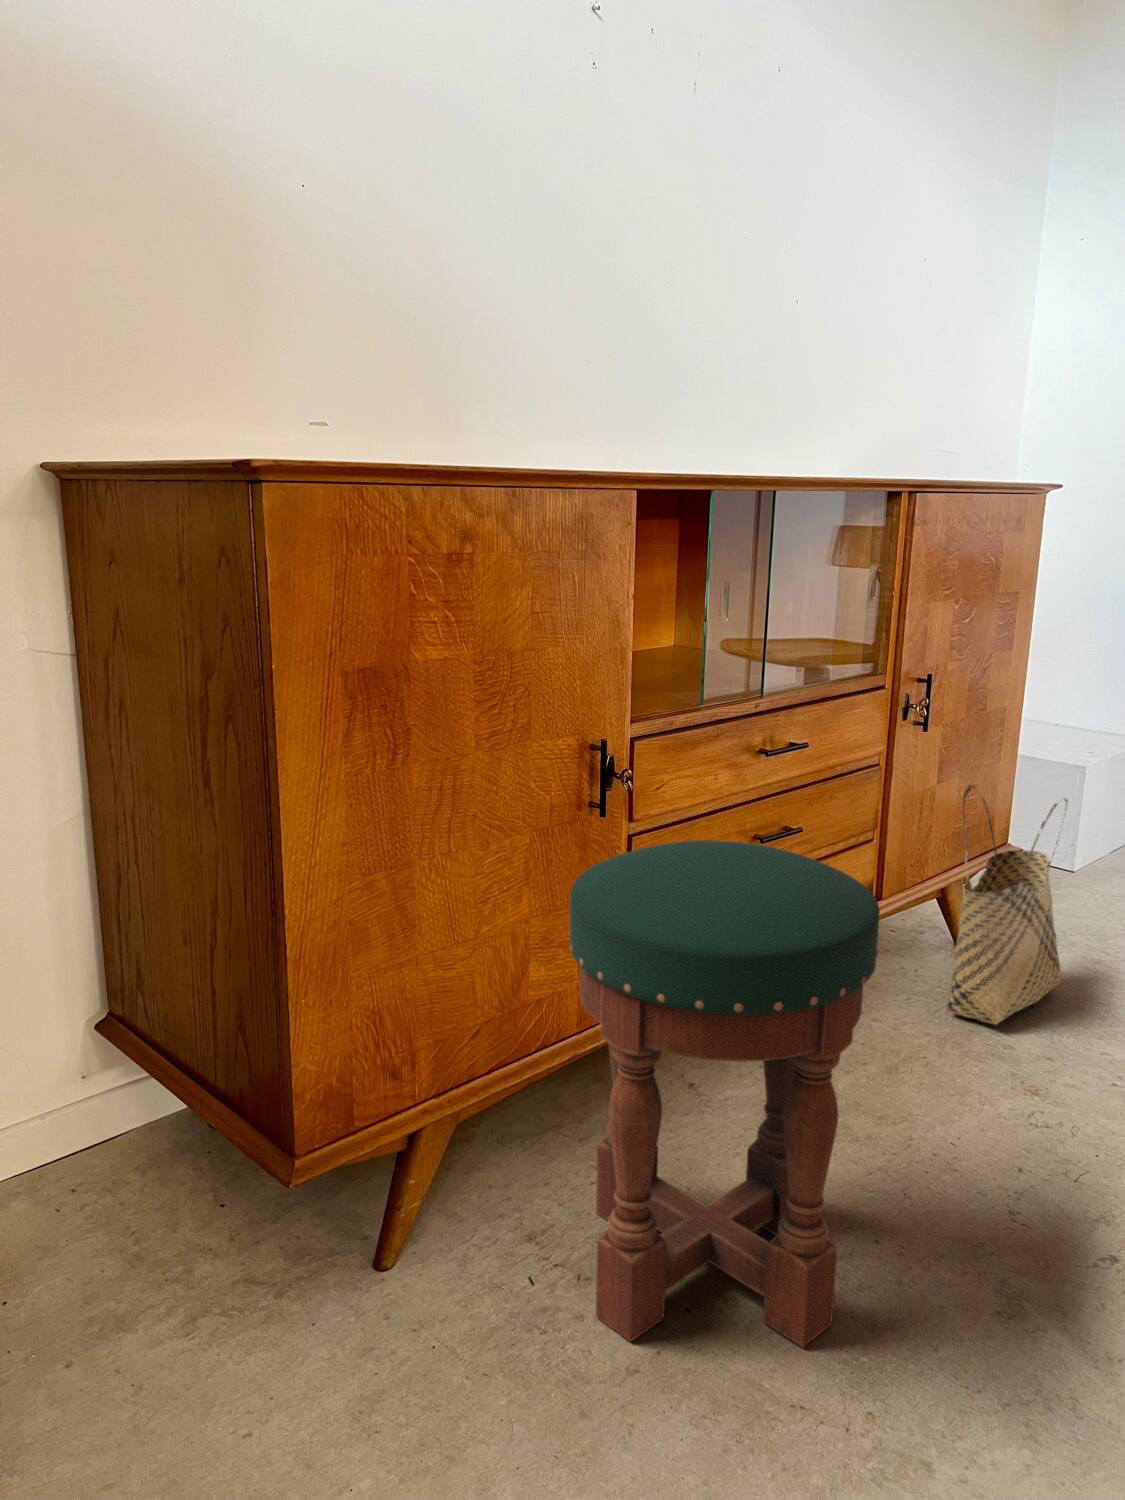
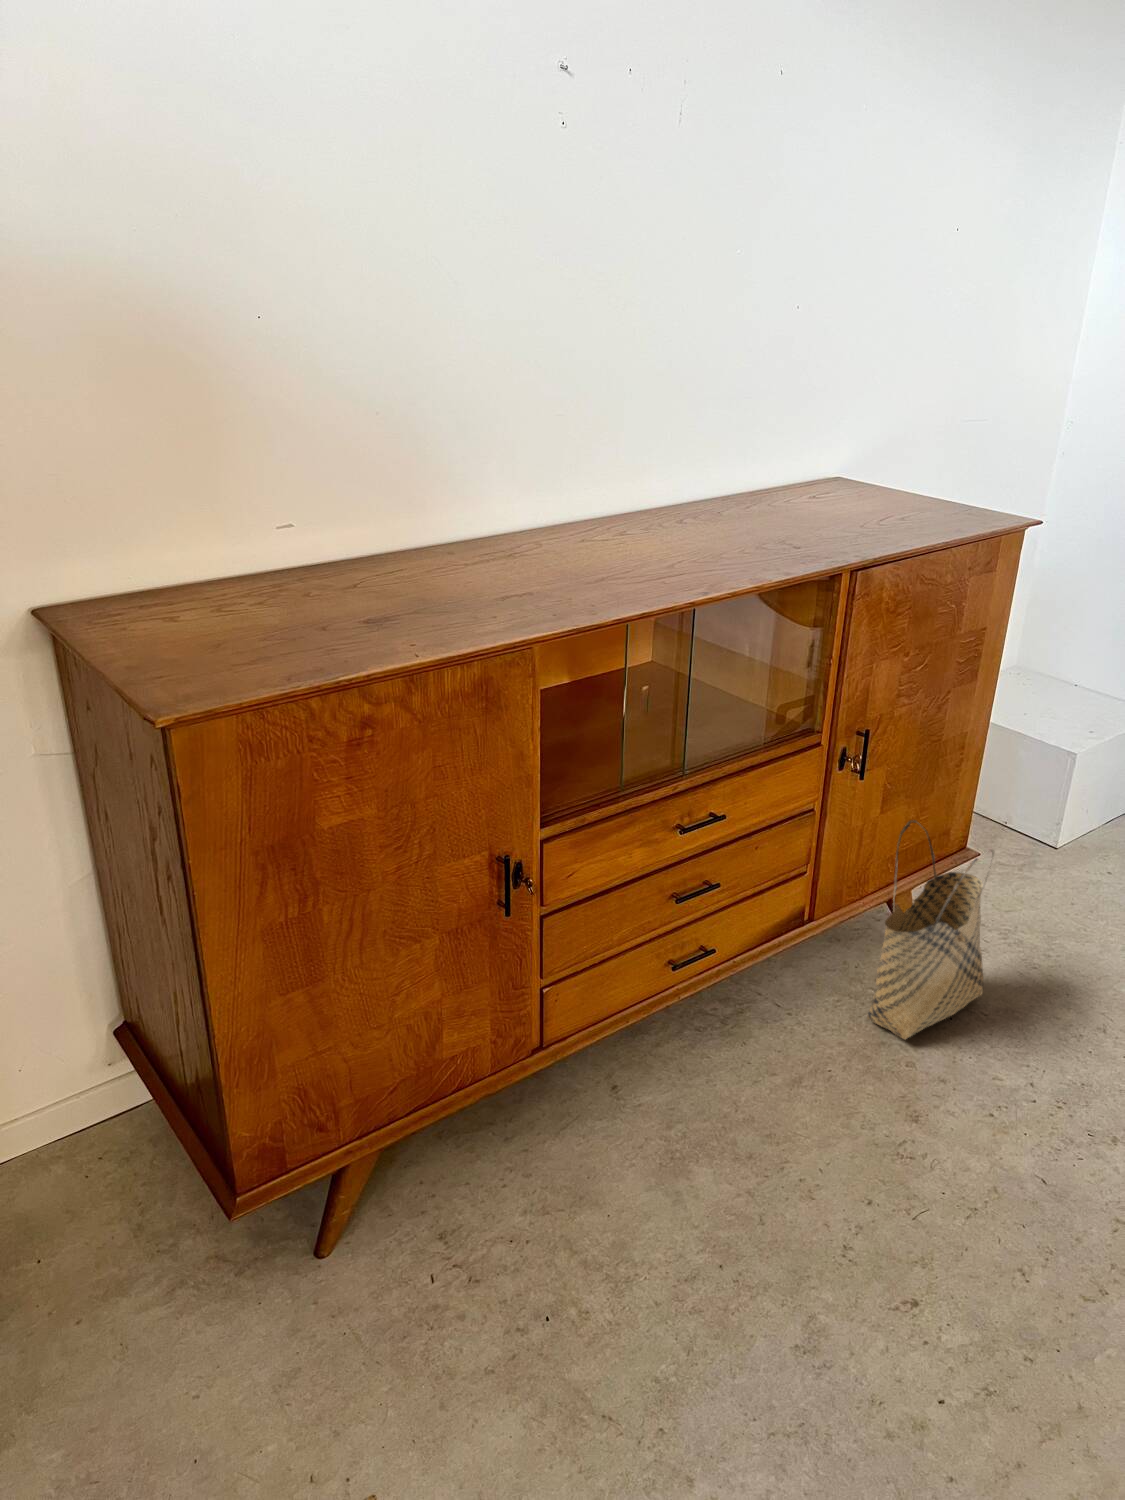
stool: present [569,840,880,1347] -> none [454,946,711,1364]

